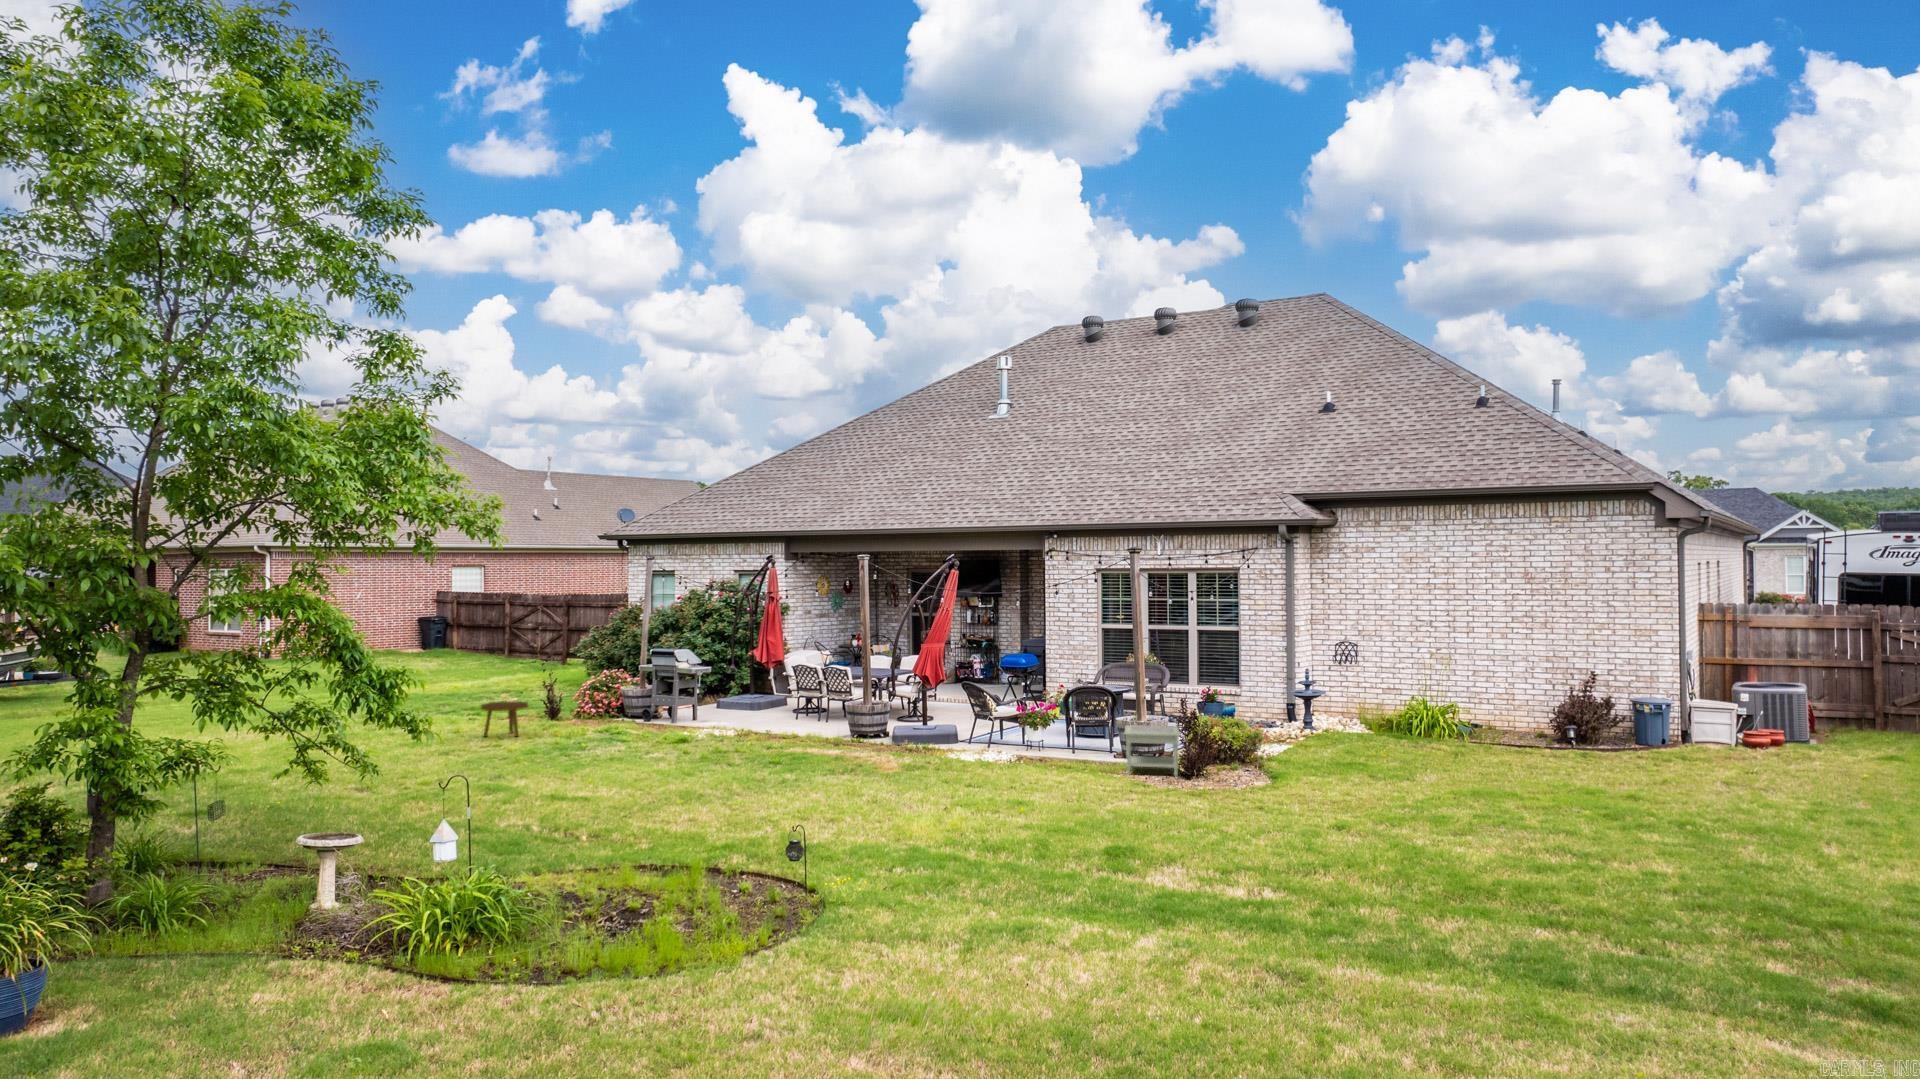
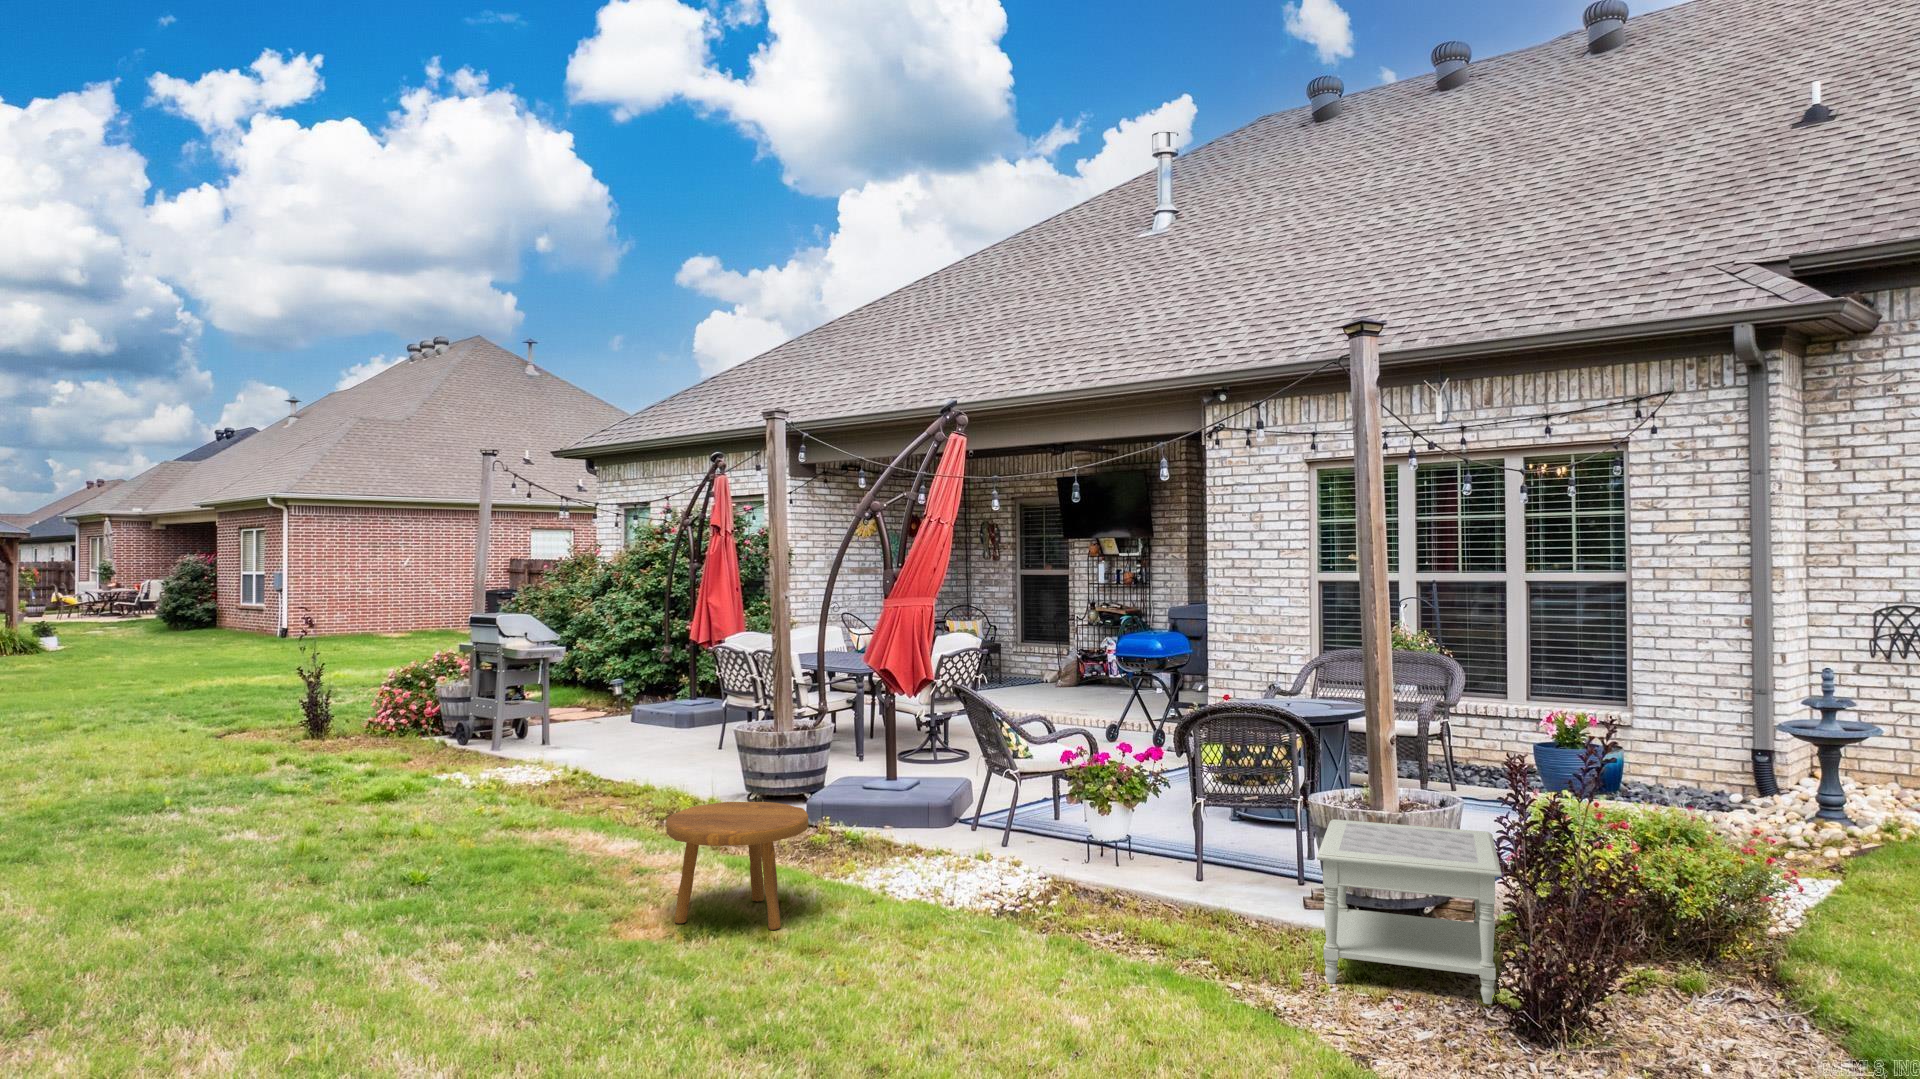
footstool: present [481,701,528,737] -> present [666,802,808,930]

